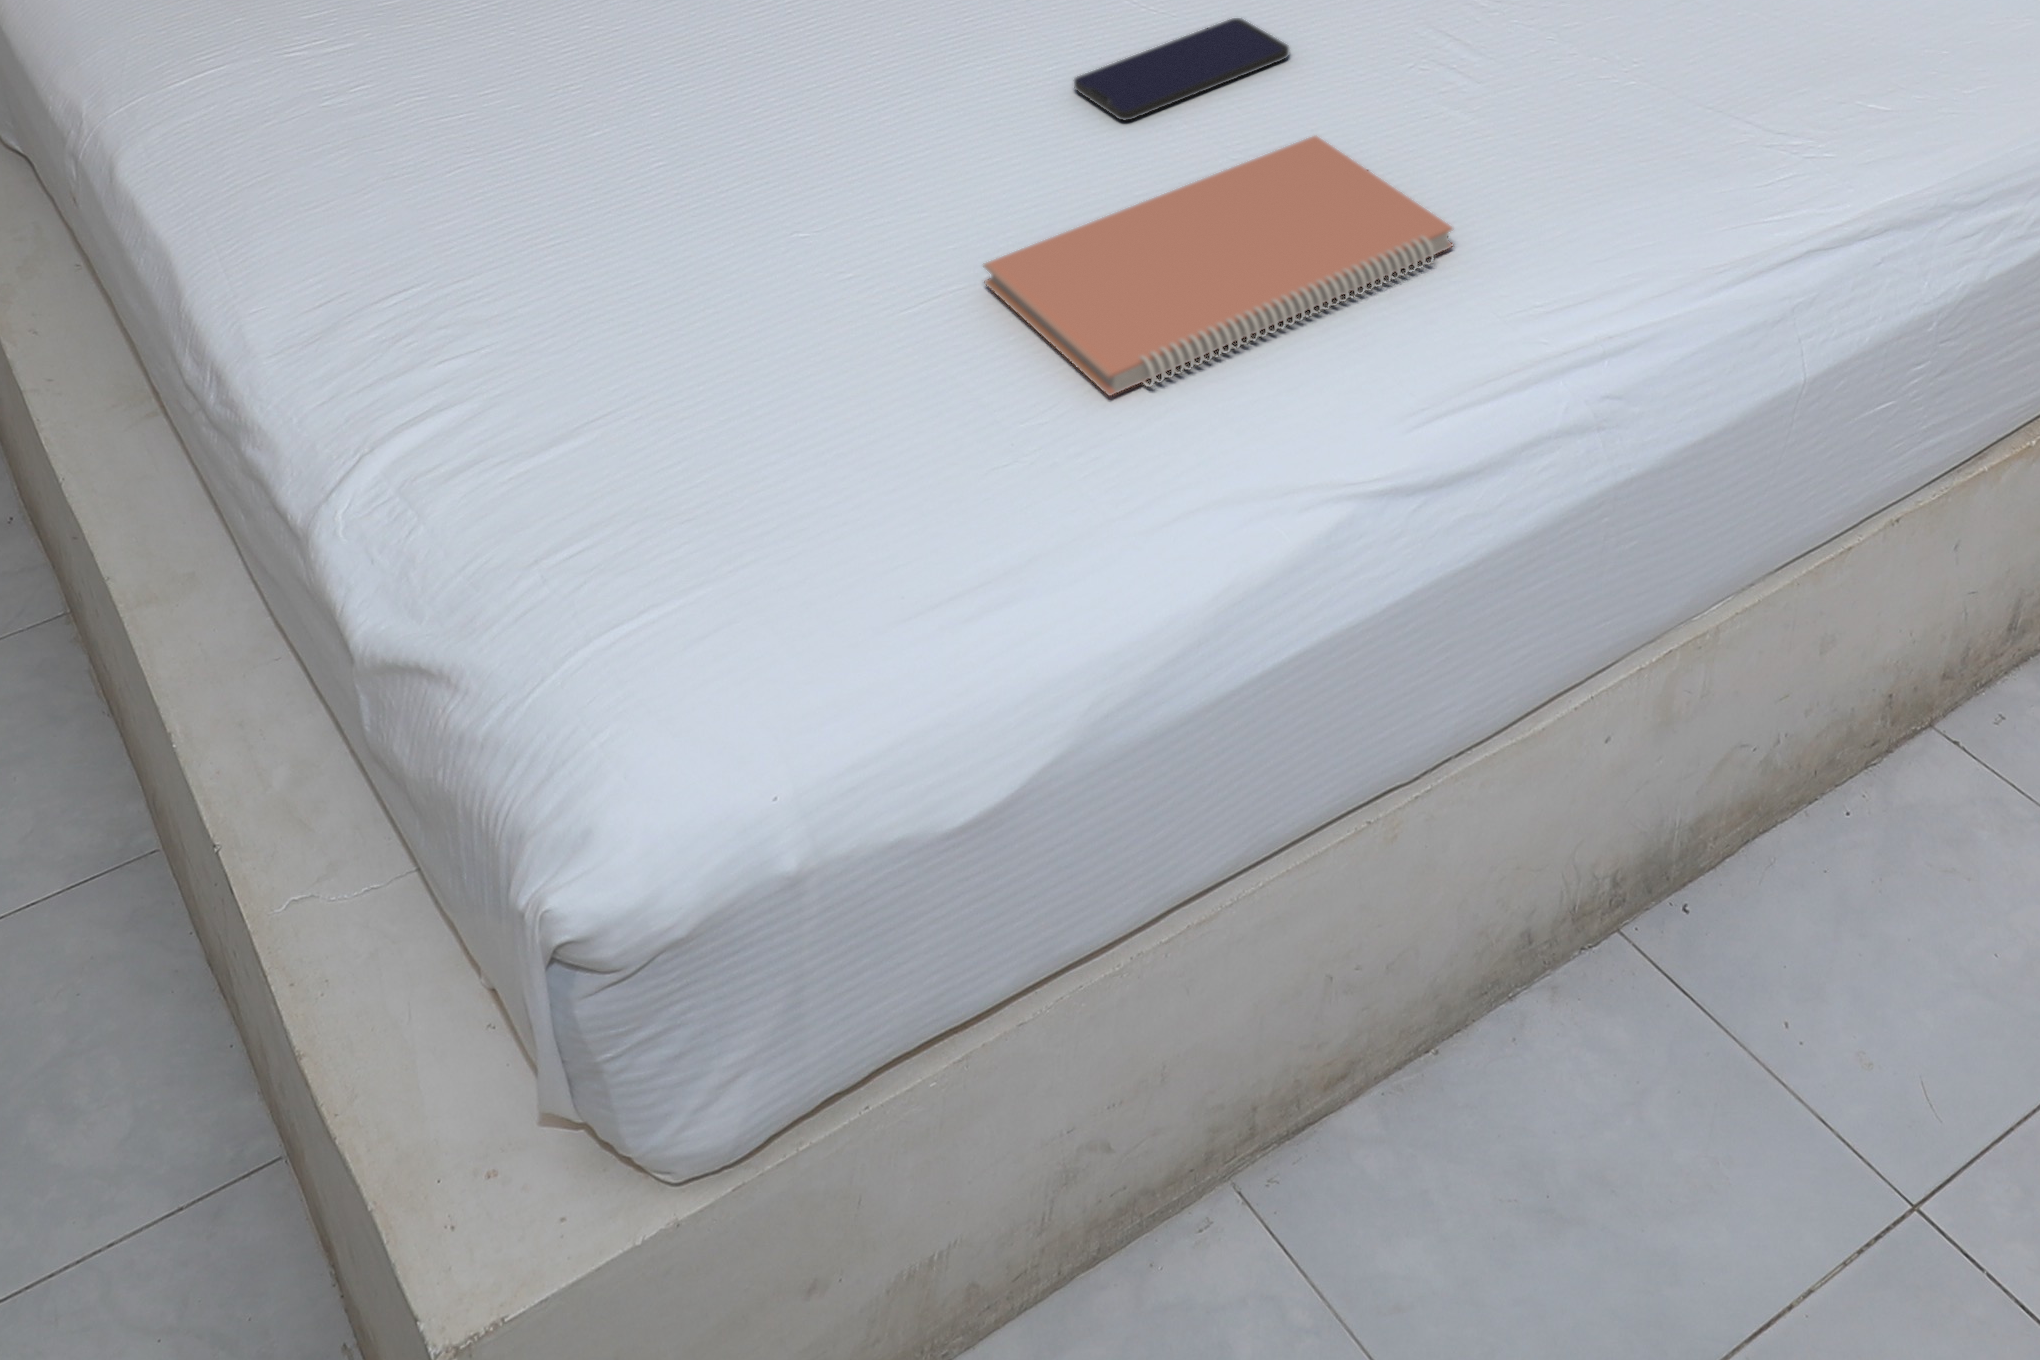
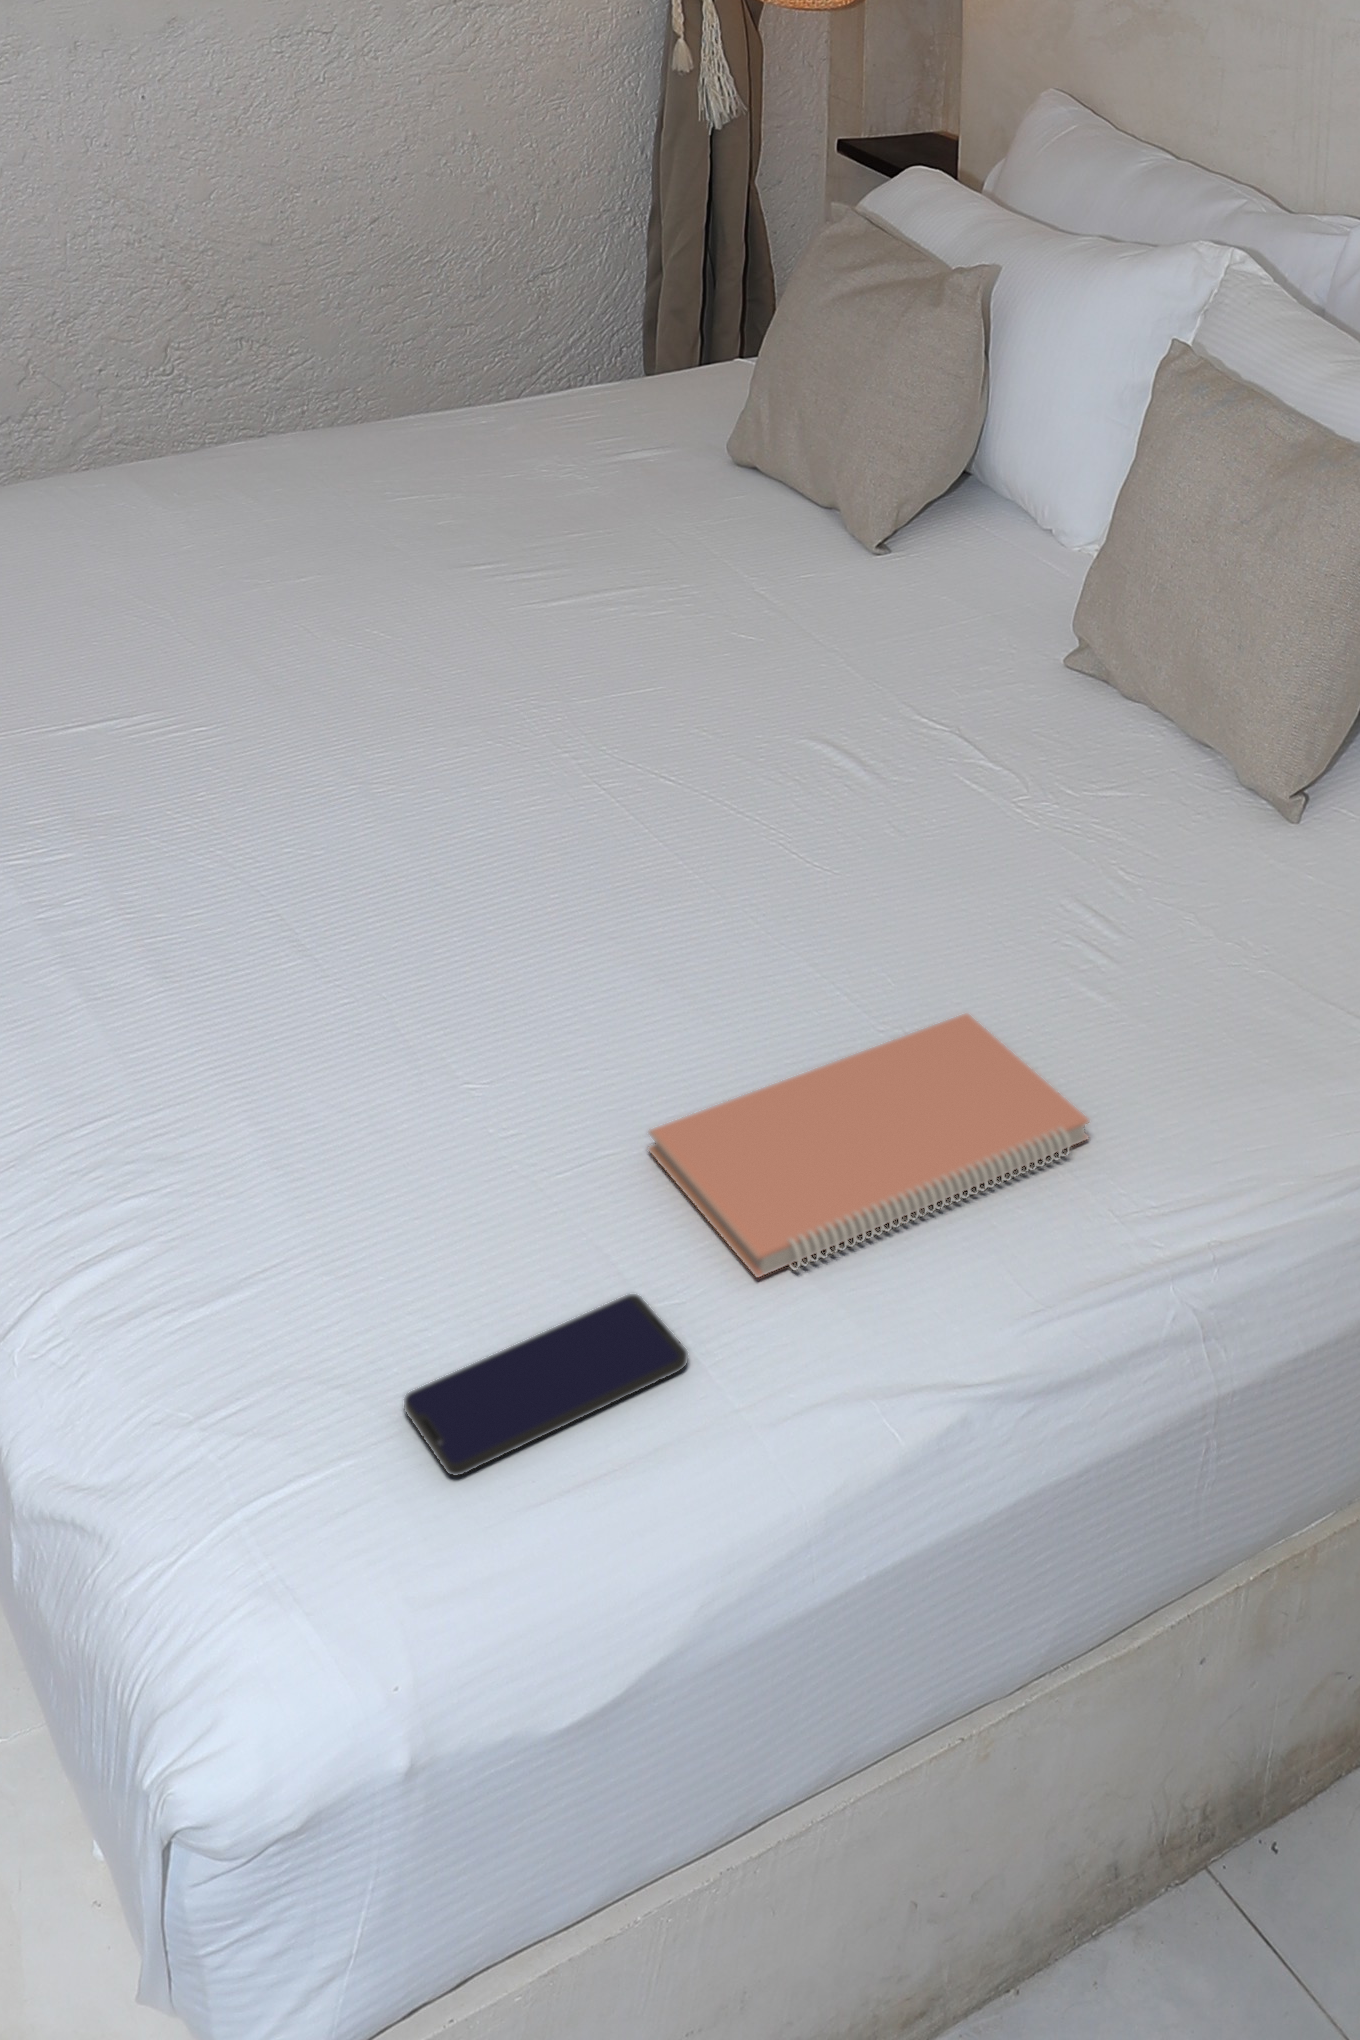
smartphone: present [1074,18,1290,120] -> present [404,1294,688,1475]

